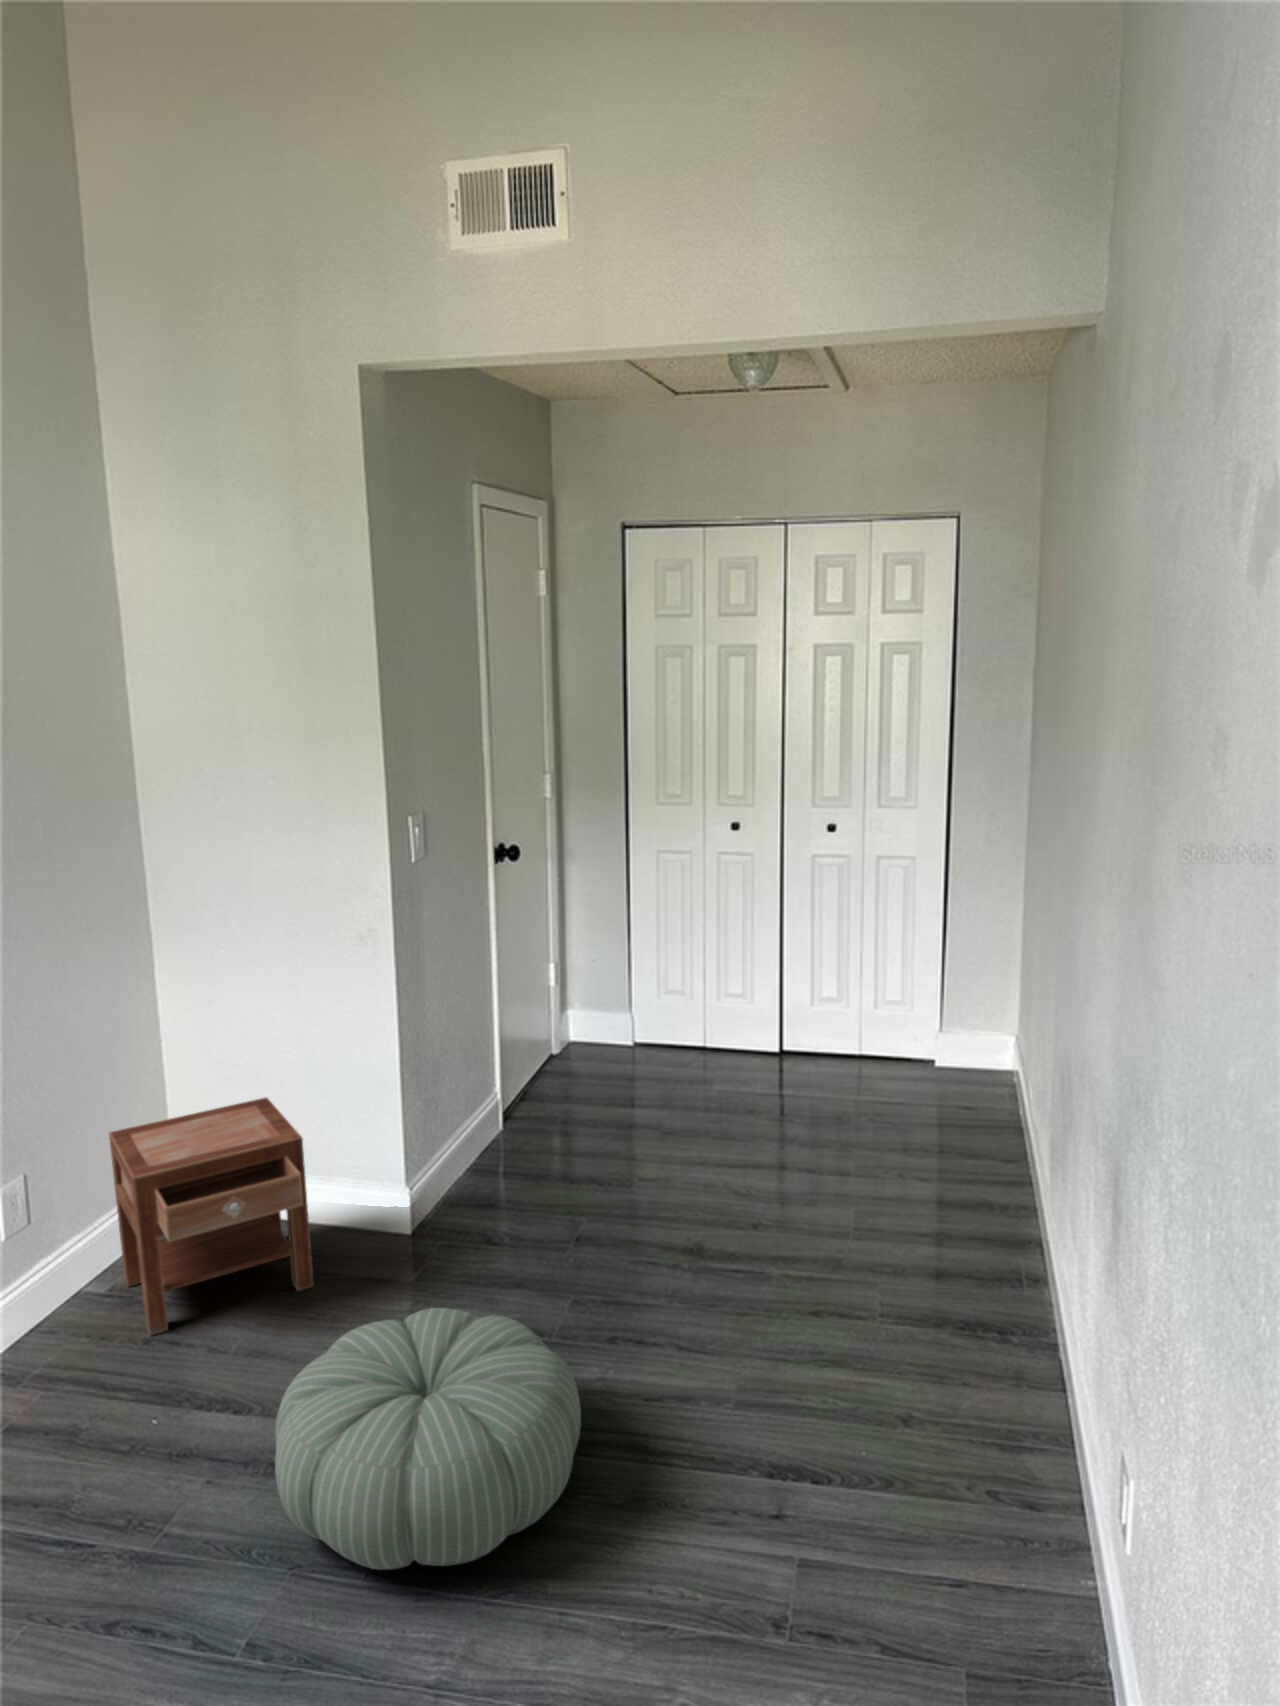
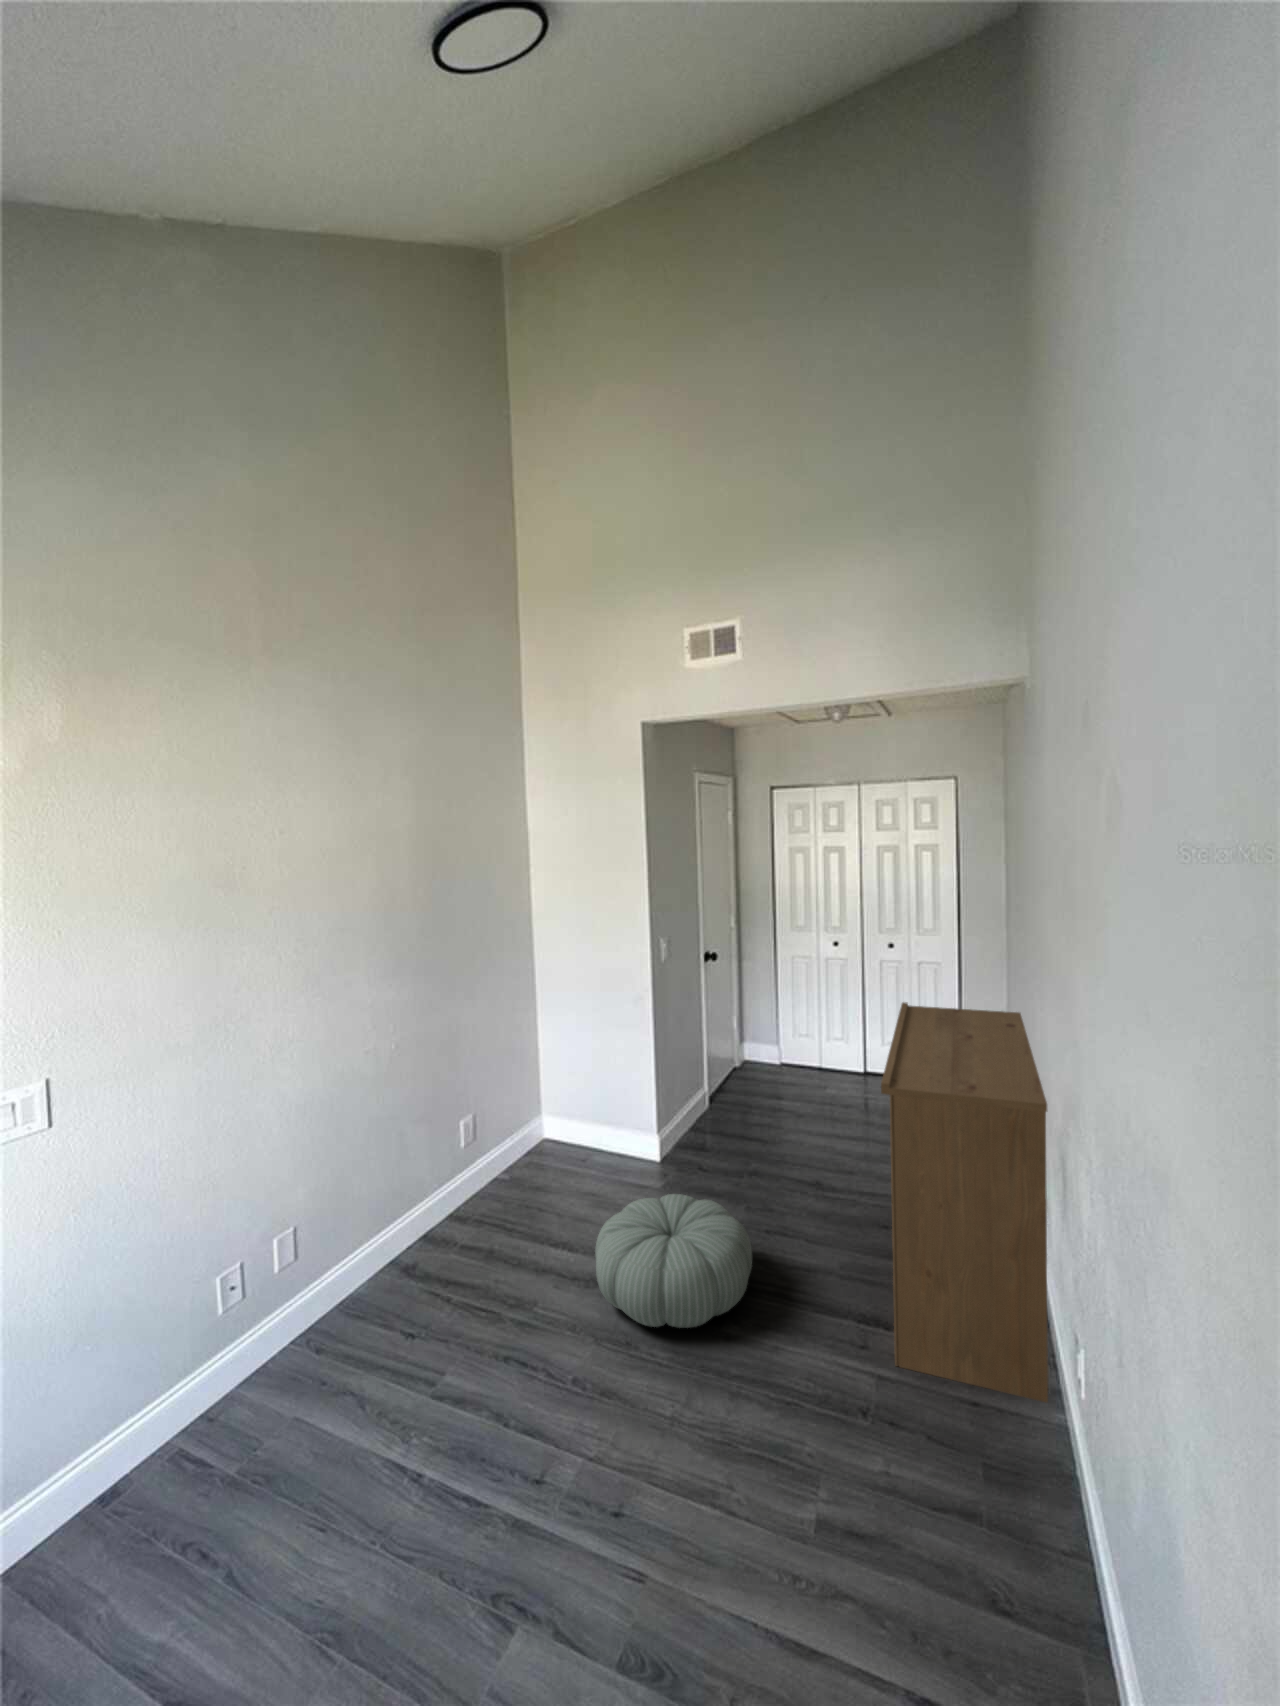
bookshelf: none [832,934,1135,1633] -> present [881,1002,1050,1402]
nightstand: present [109,1098,313,1336] -> none [513,1082,611,1203]

